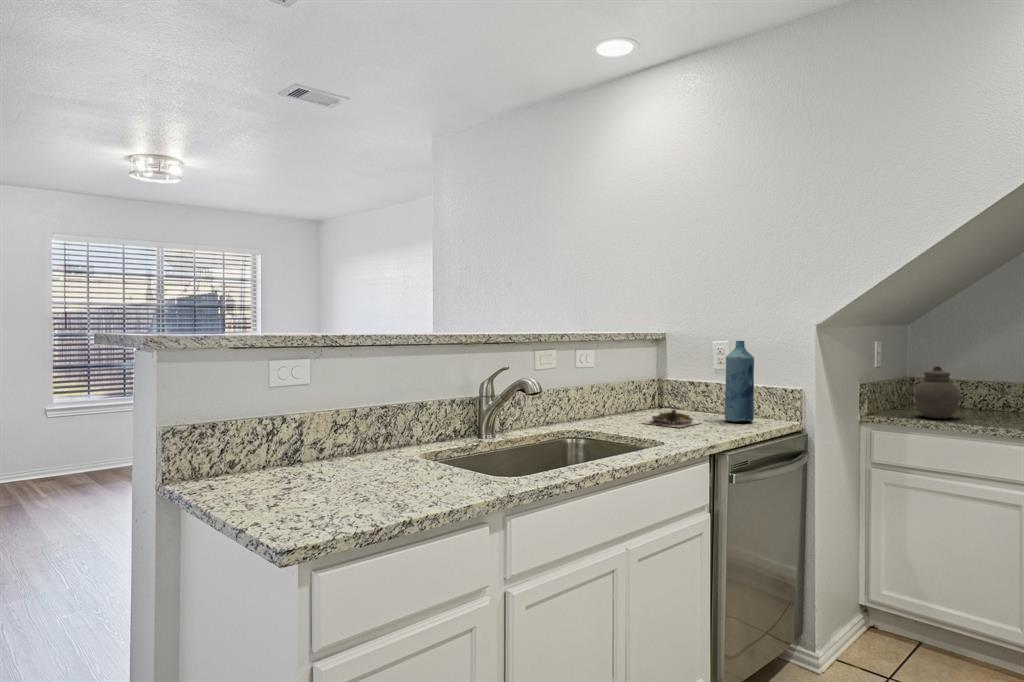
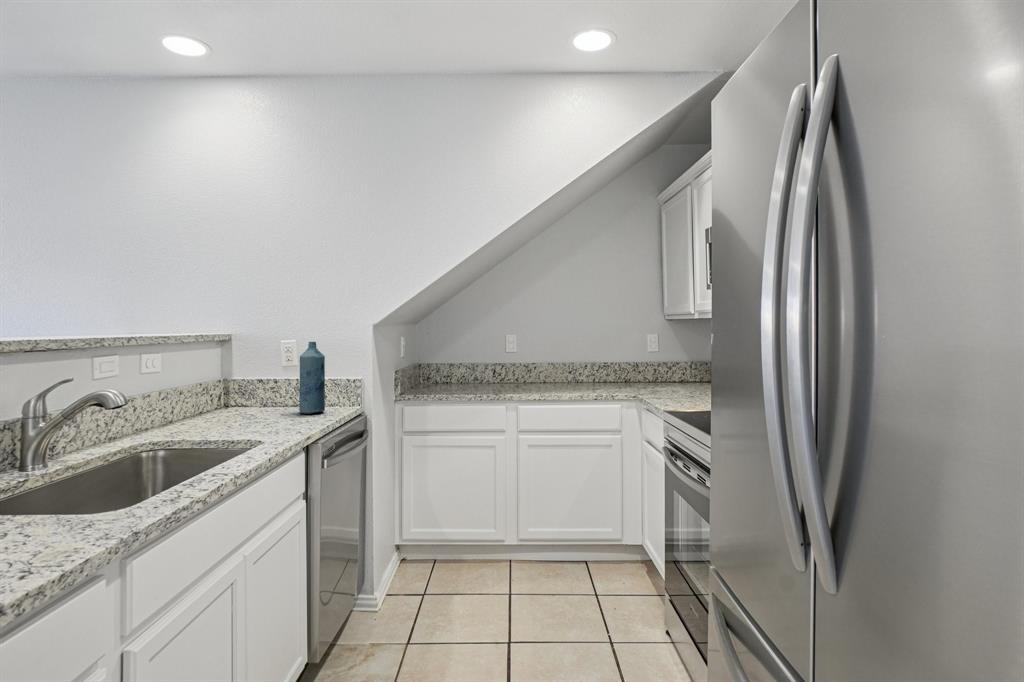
jar: present [914,366,960,419] -> none [430,358,457,395]
plate: present [644,409,699,427] -> none [221,408,282,425]

